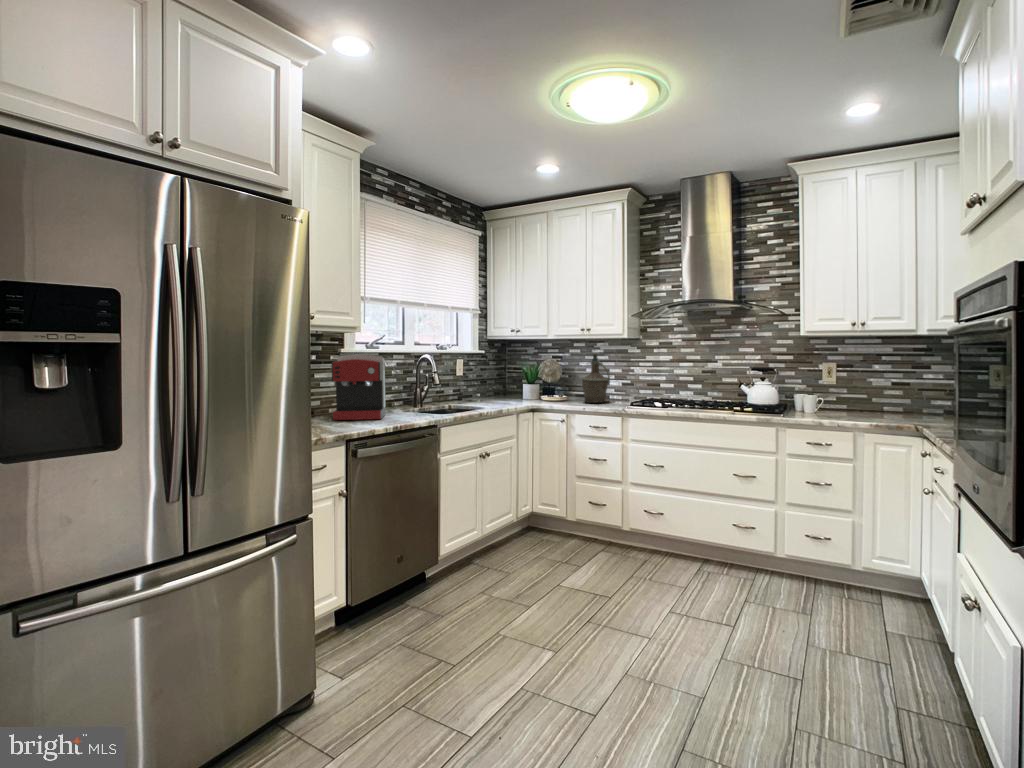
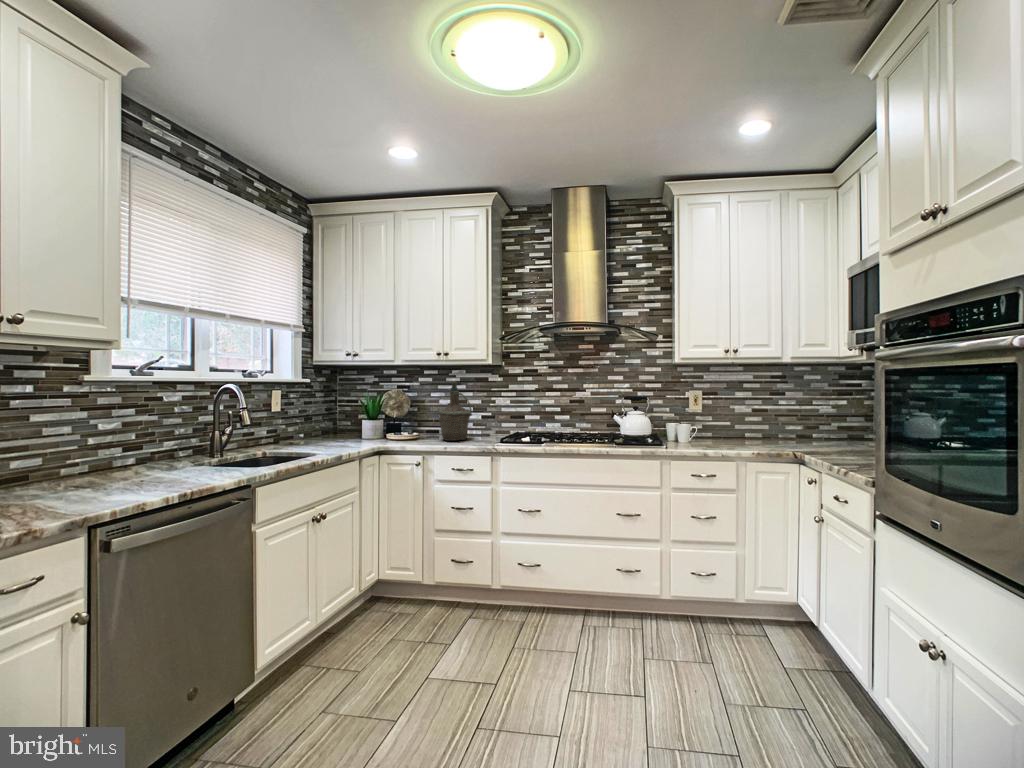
coffee maker: present [332,354,386,420] -> none [62,383,164,490]

